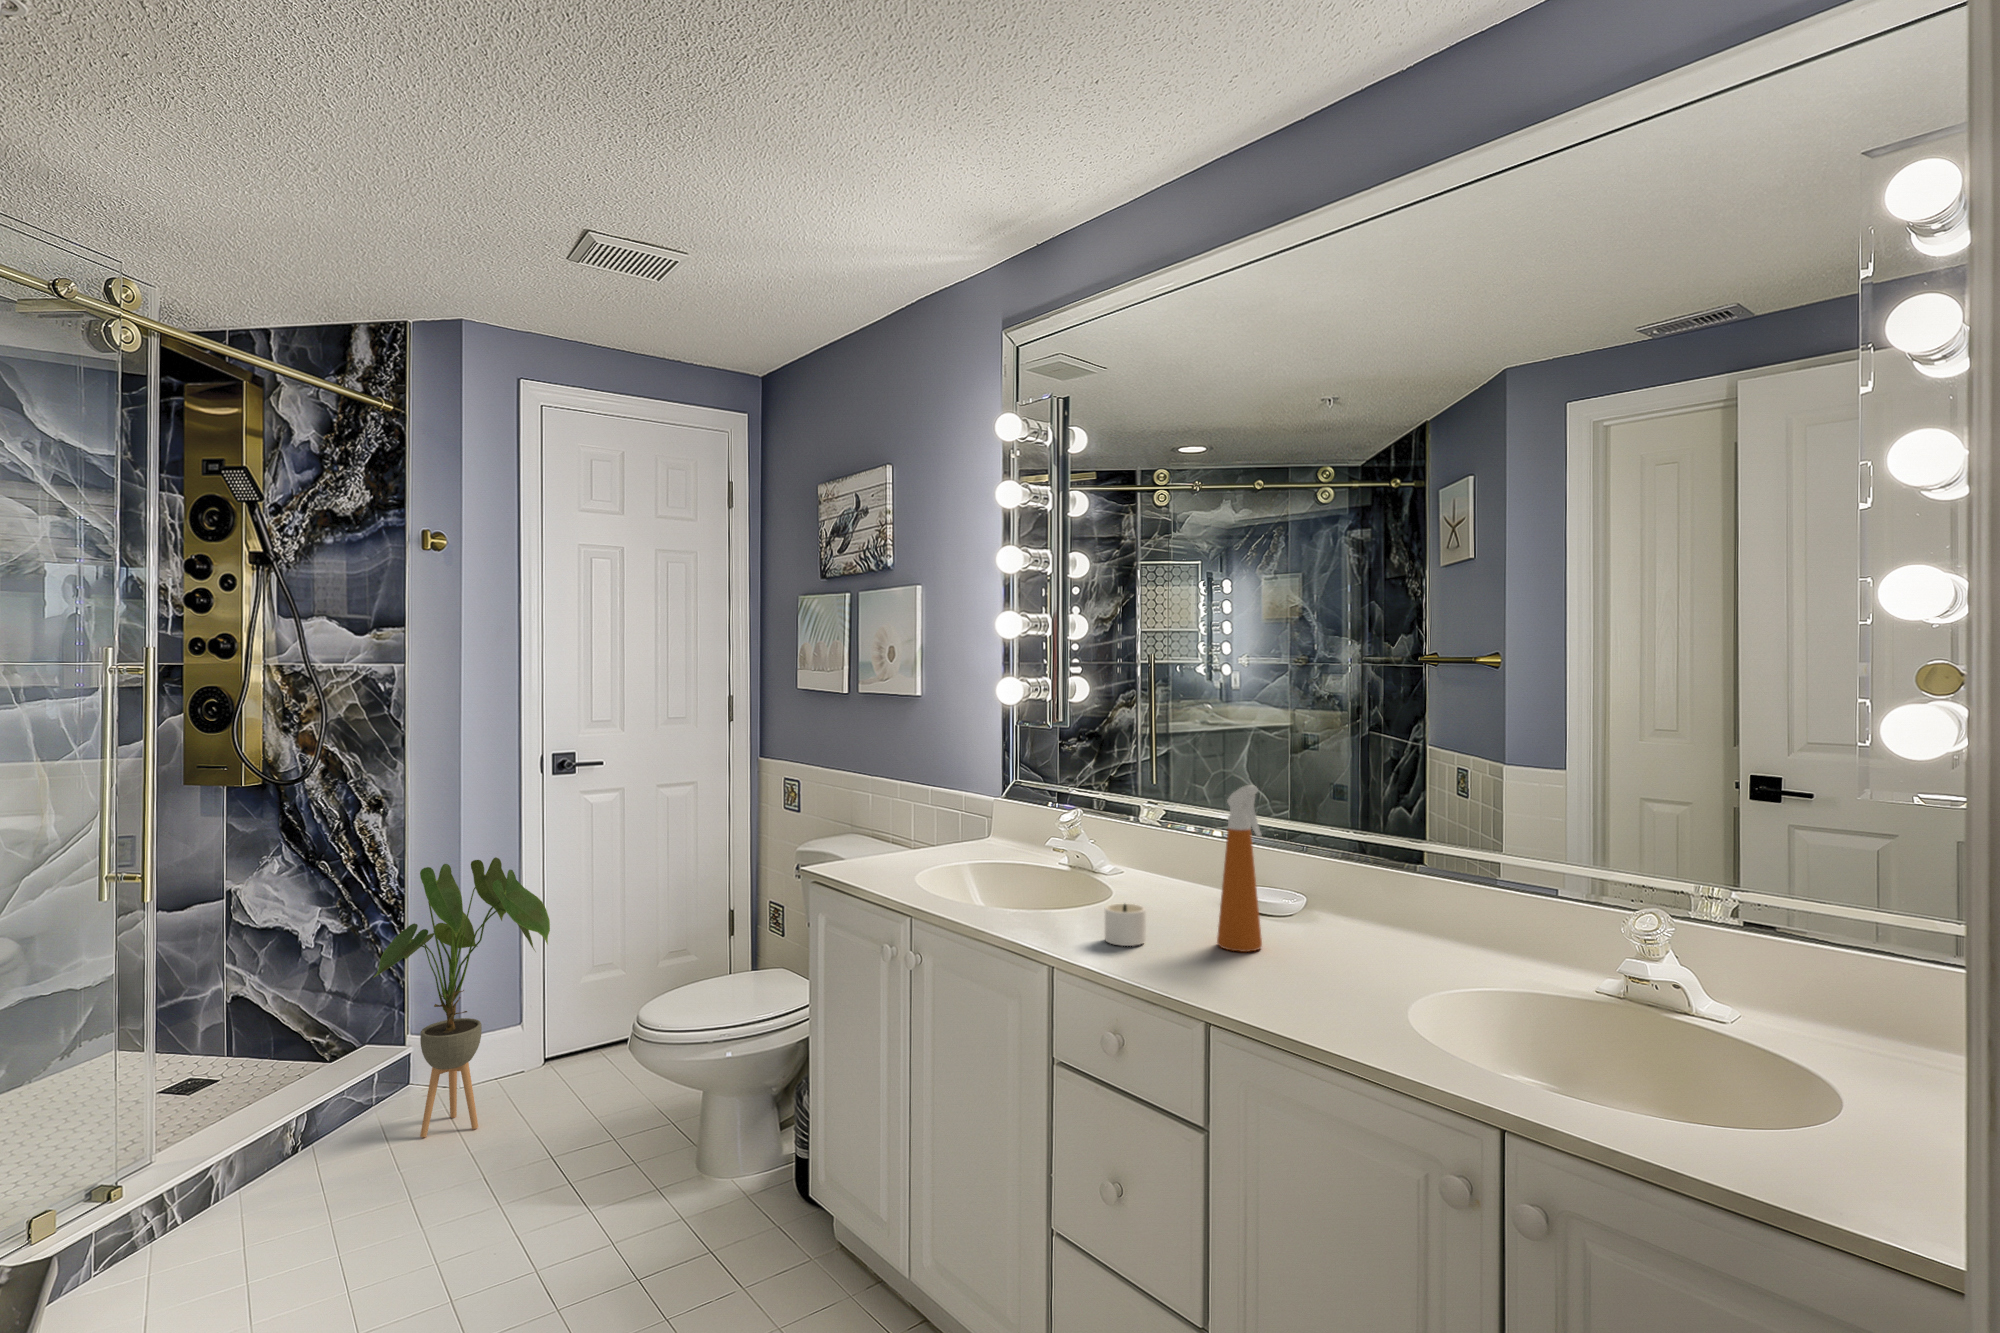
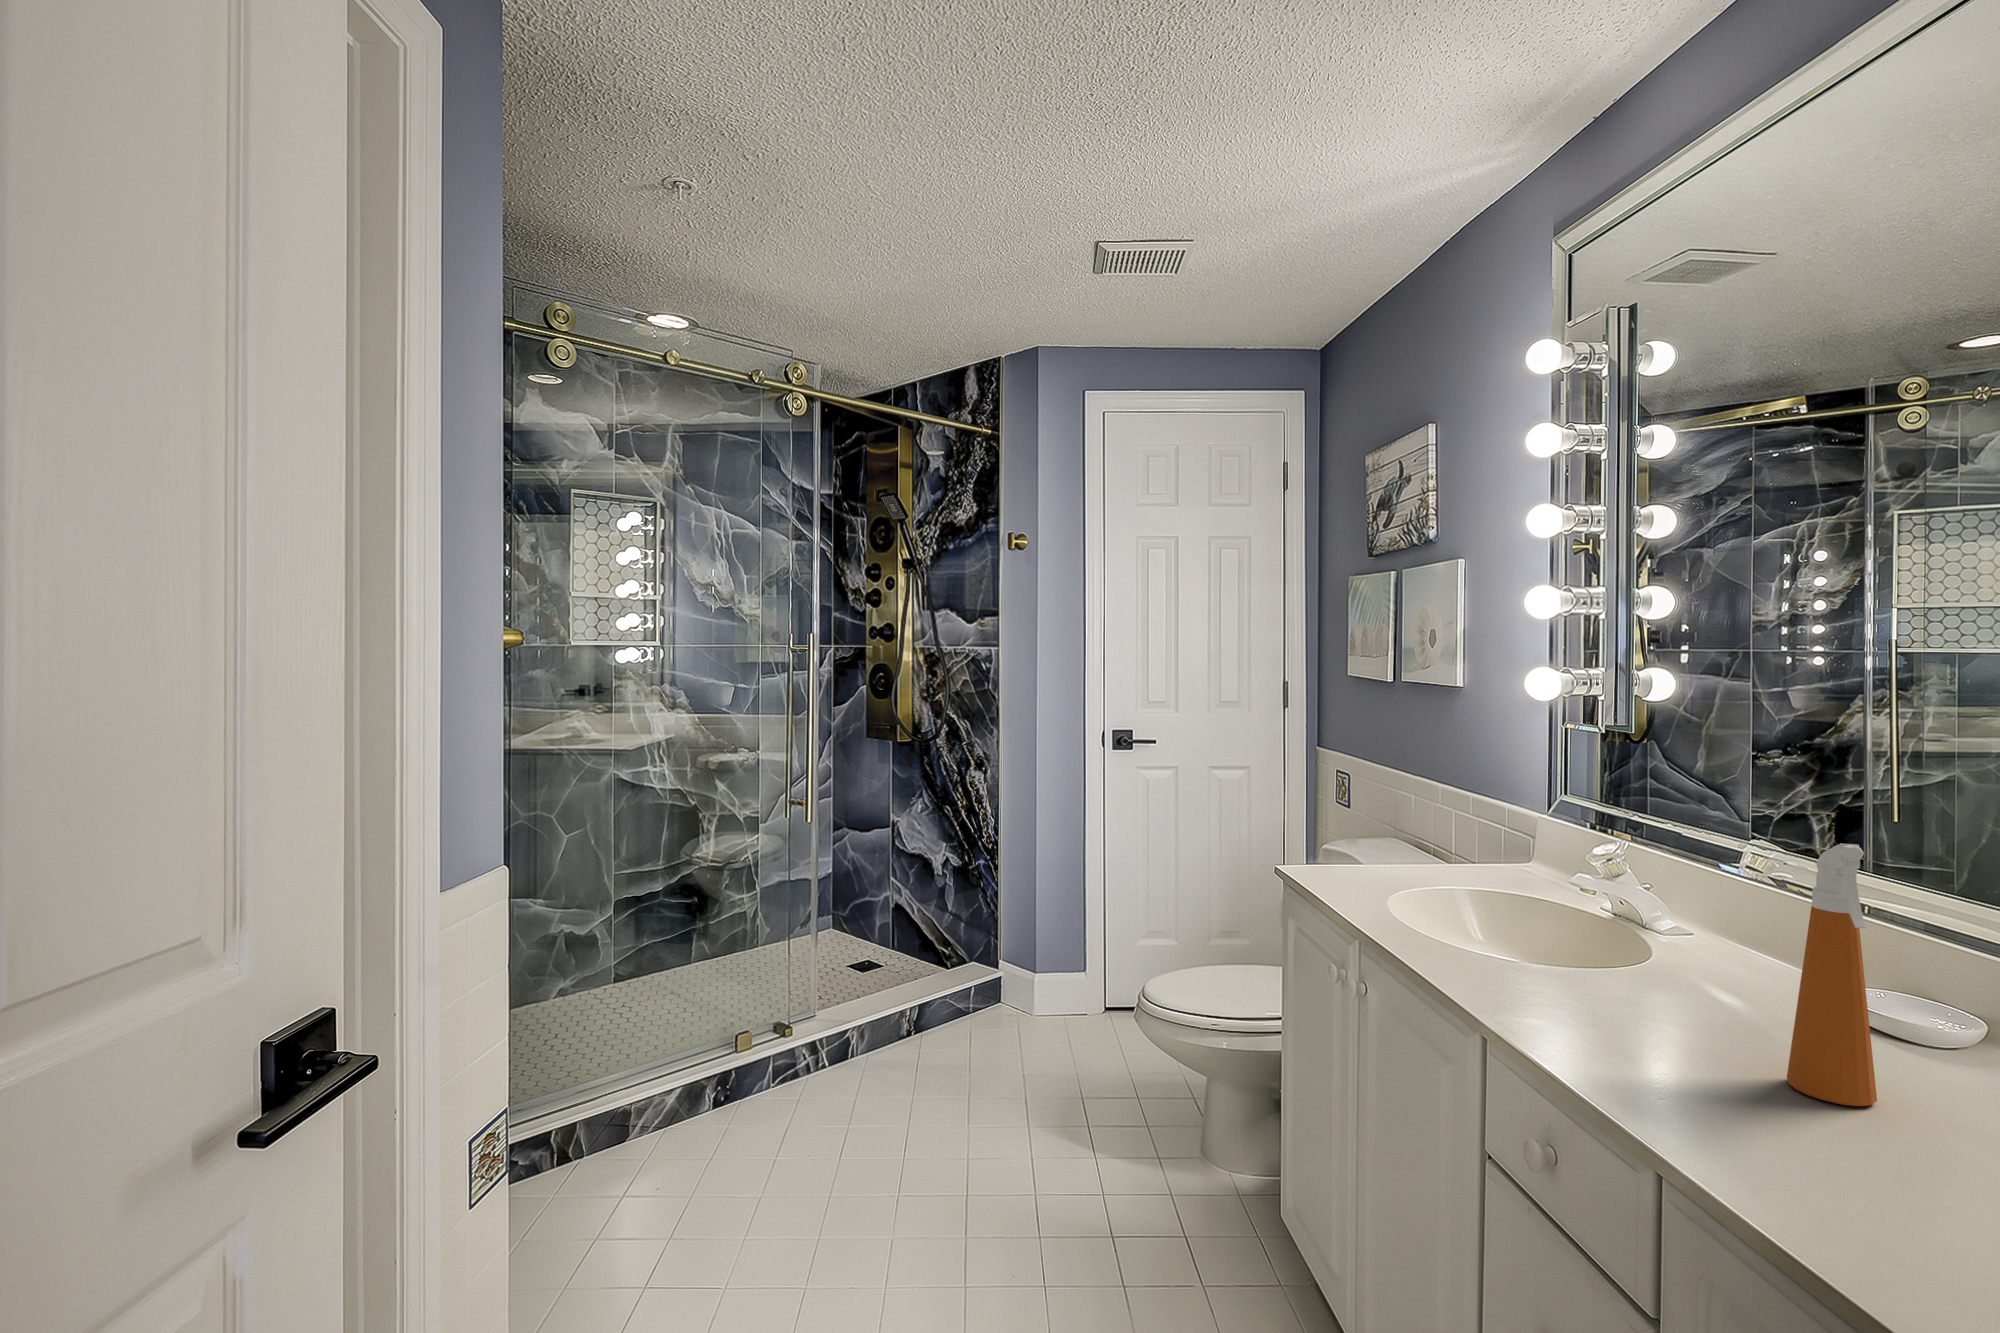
house plant: present [374,857,550,1137] -> none [954,819,1087,1053]
candle: present [1105,903,1146,946] -> none [1591,983,1688,1060]

